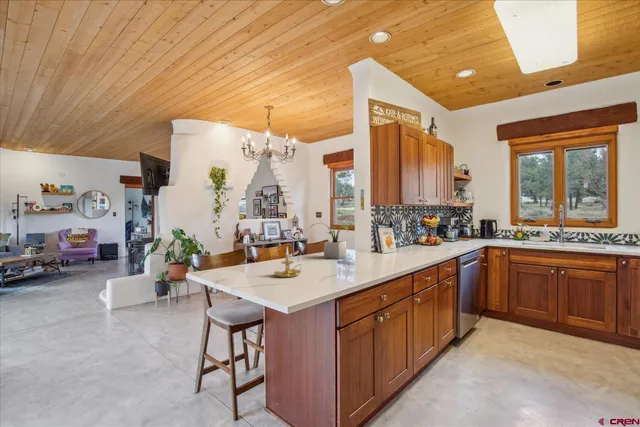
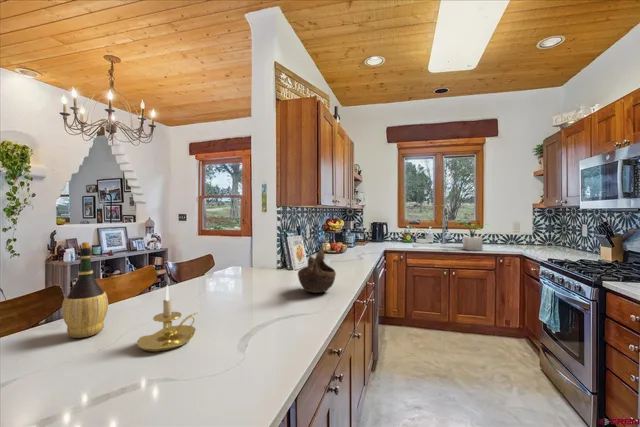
potted plant: present [312,223,351,259] -> present [455,221,483,251]
wine bottle: none [245,225,263,270] -> present [62,242,108,338]
decorative bowl: none [371,235,398,265] -> present [298,248,336,293]

